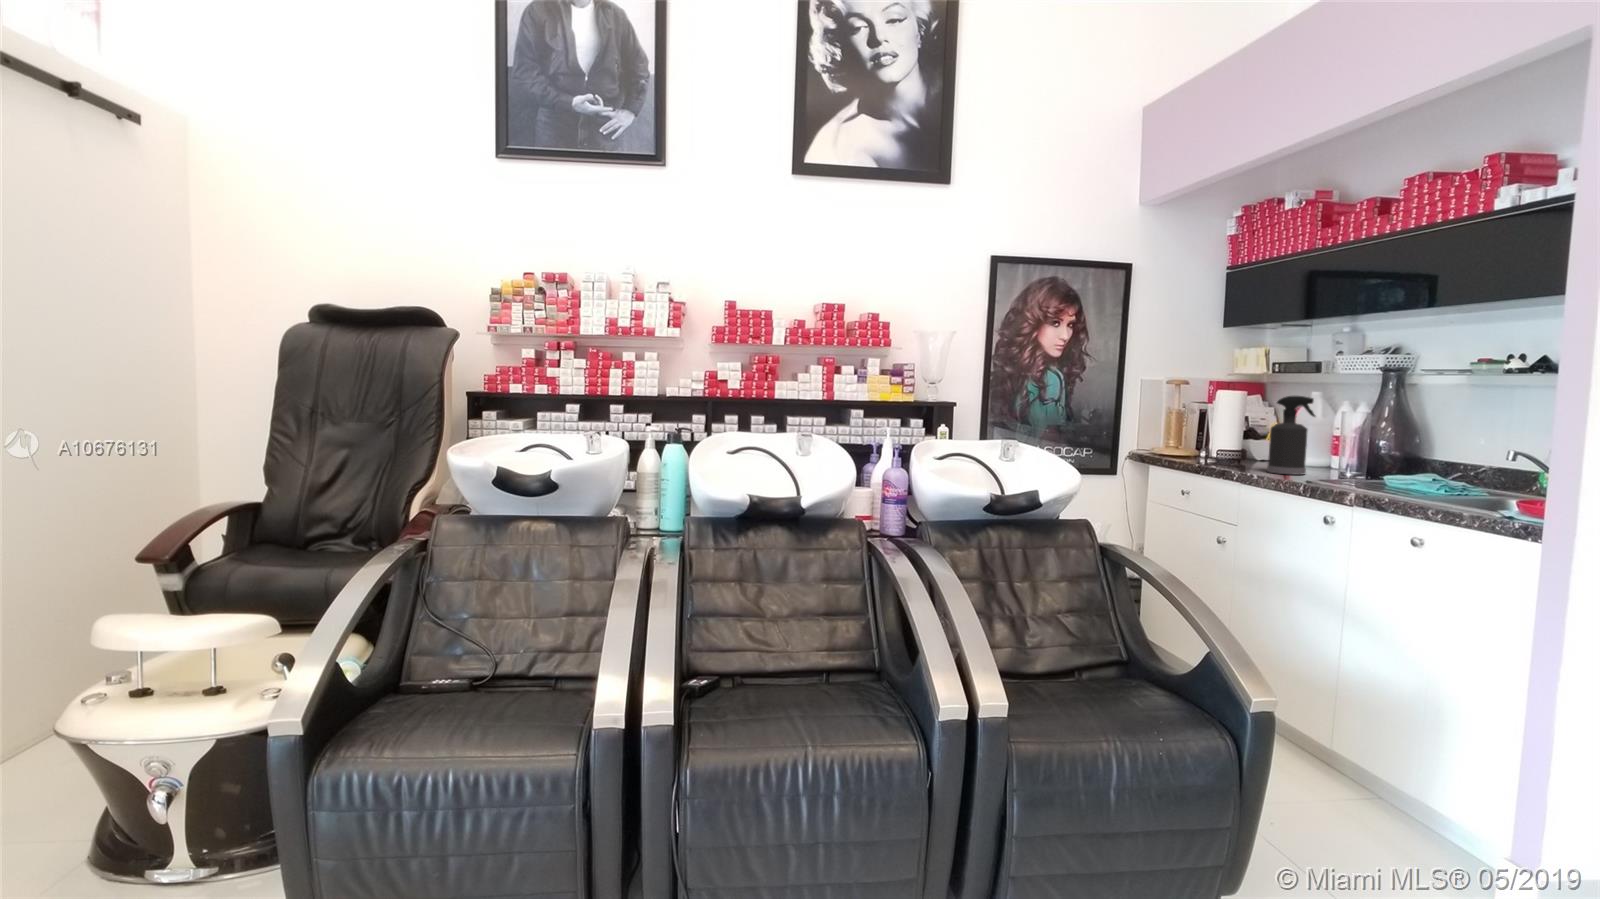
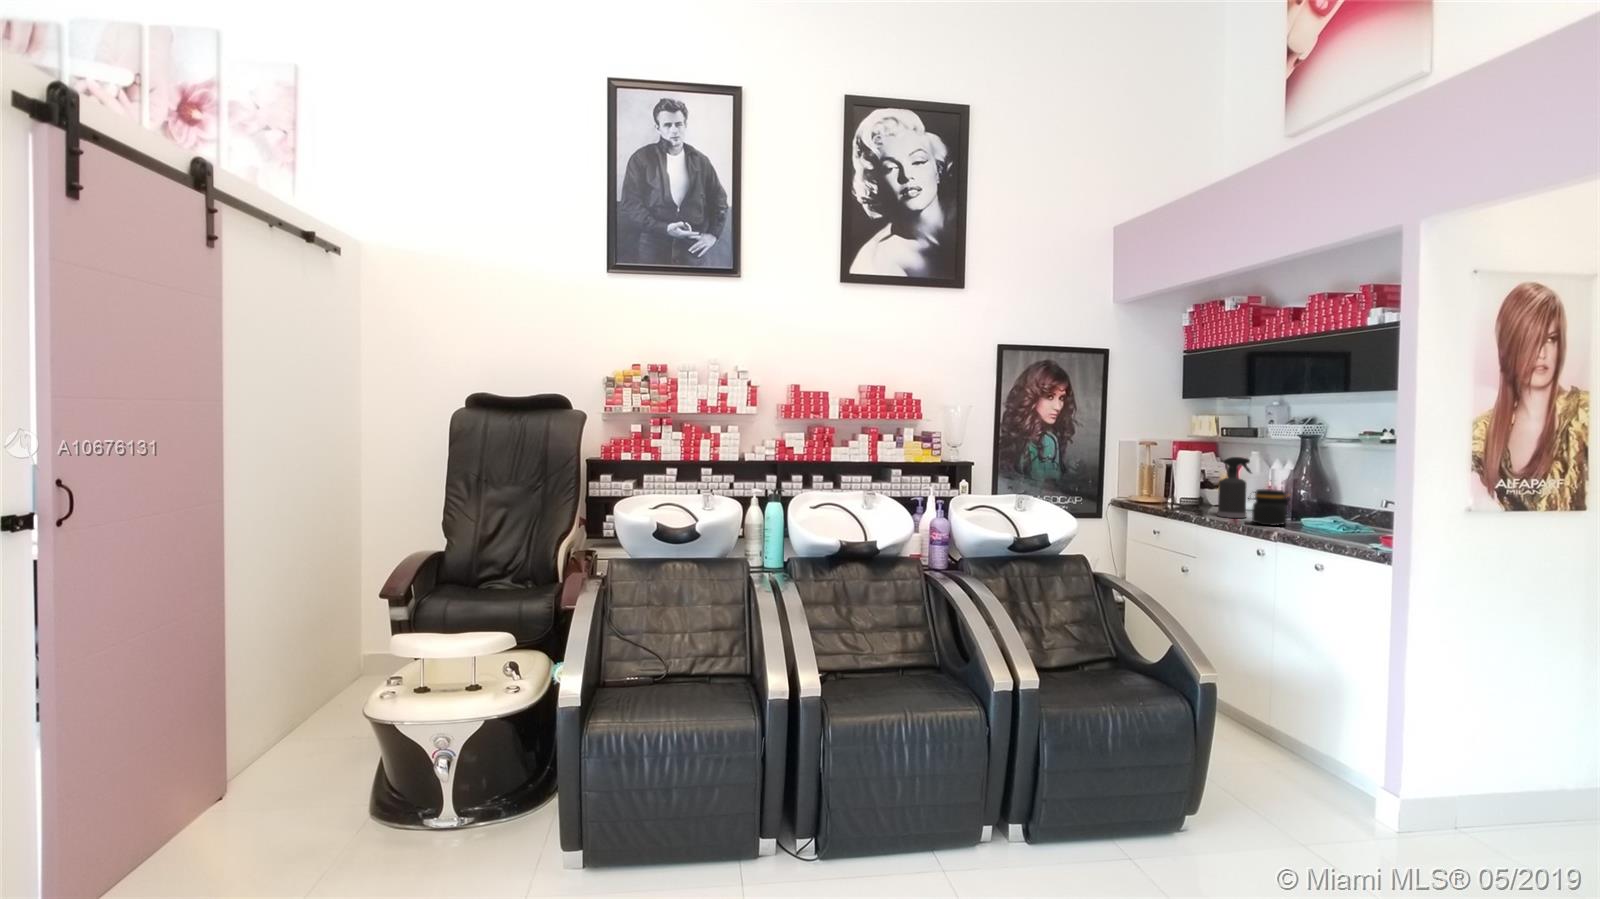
jar: none [1310,436,1372,484] -> present [1248,489,1291,525]

